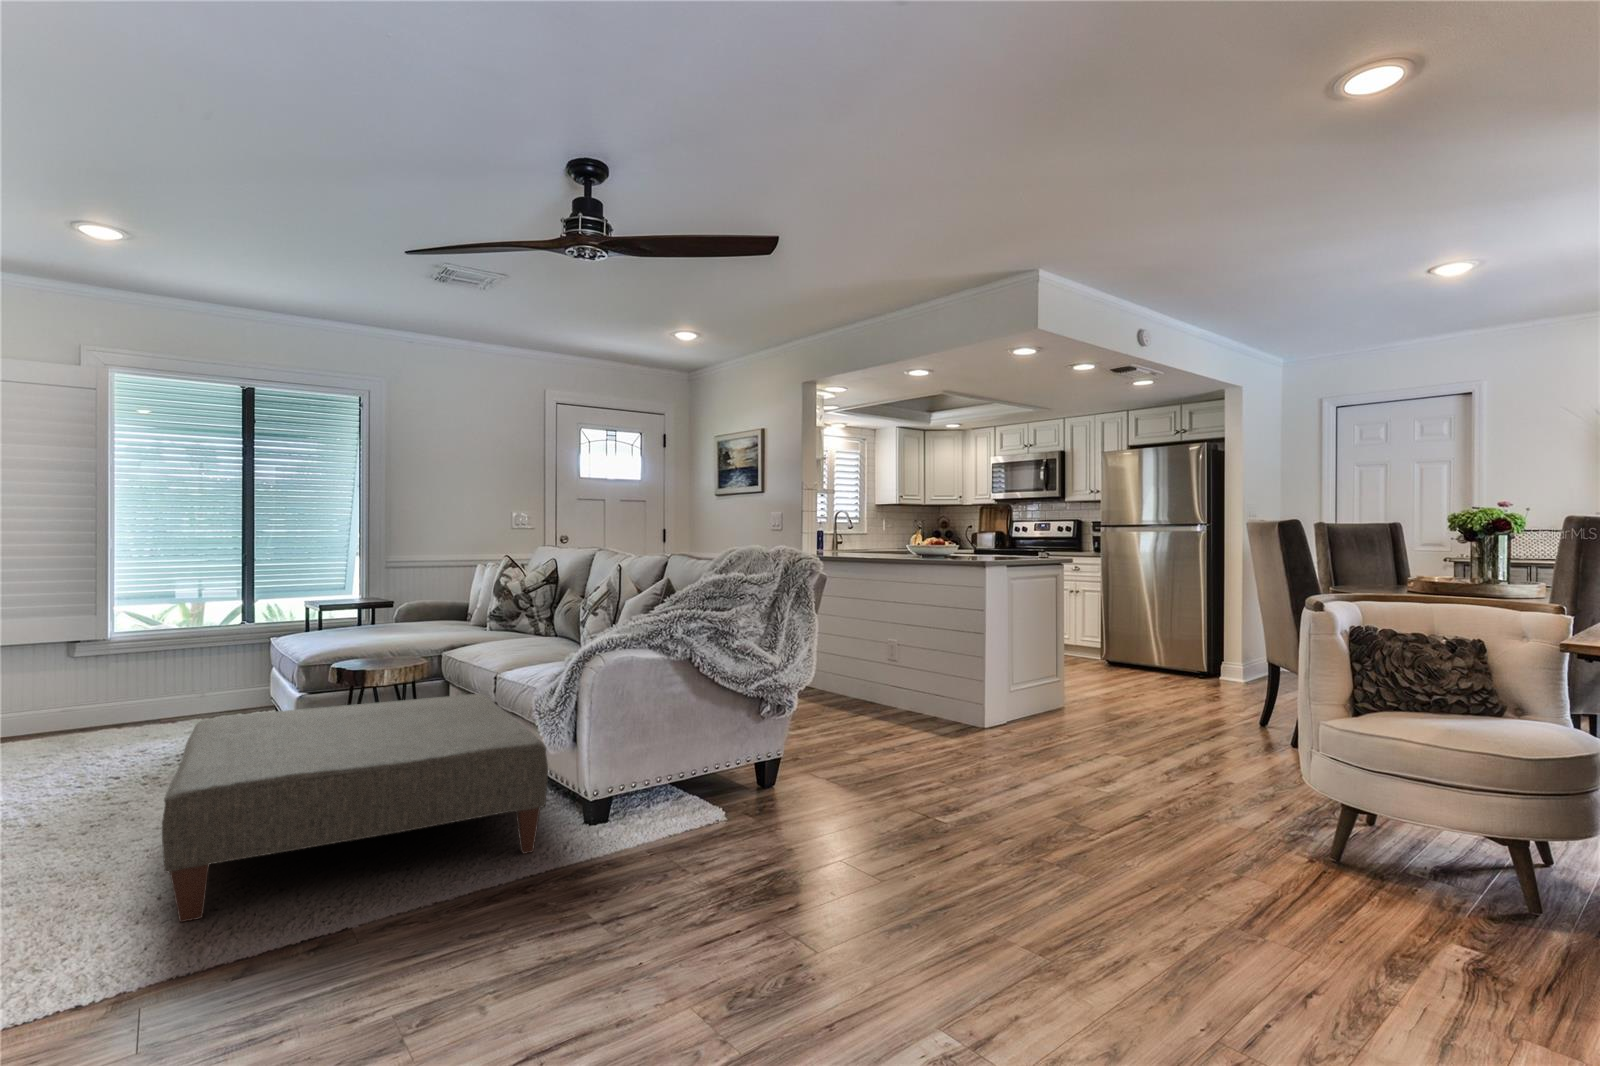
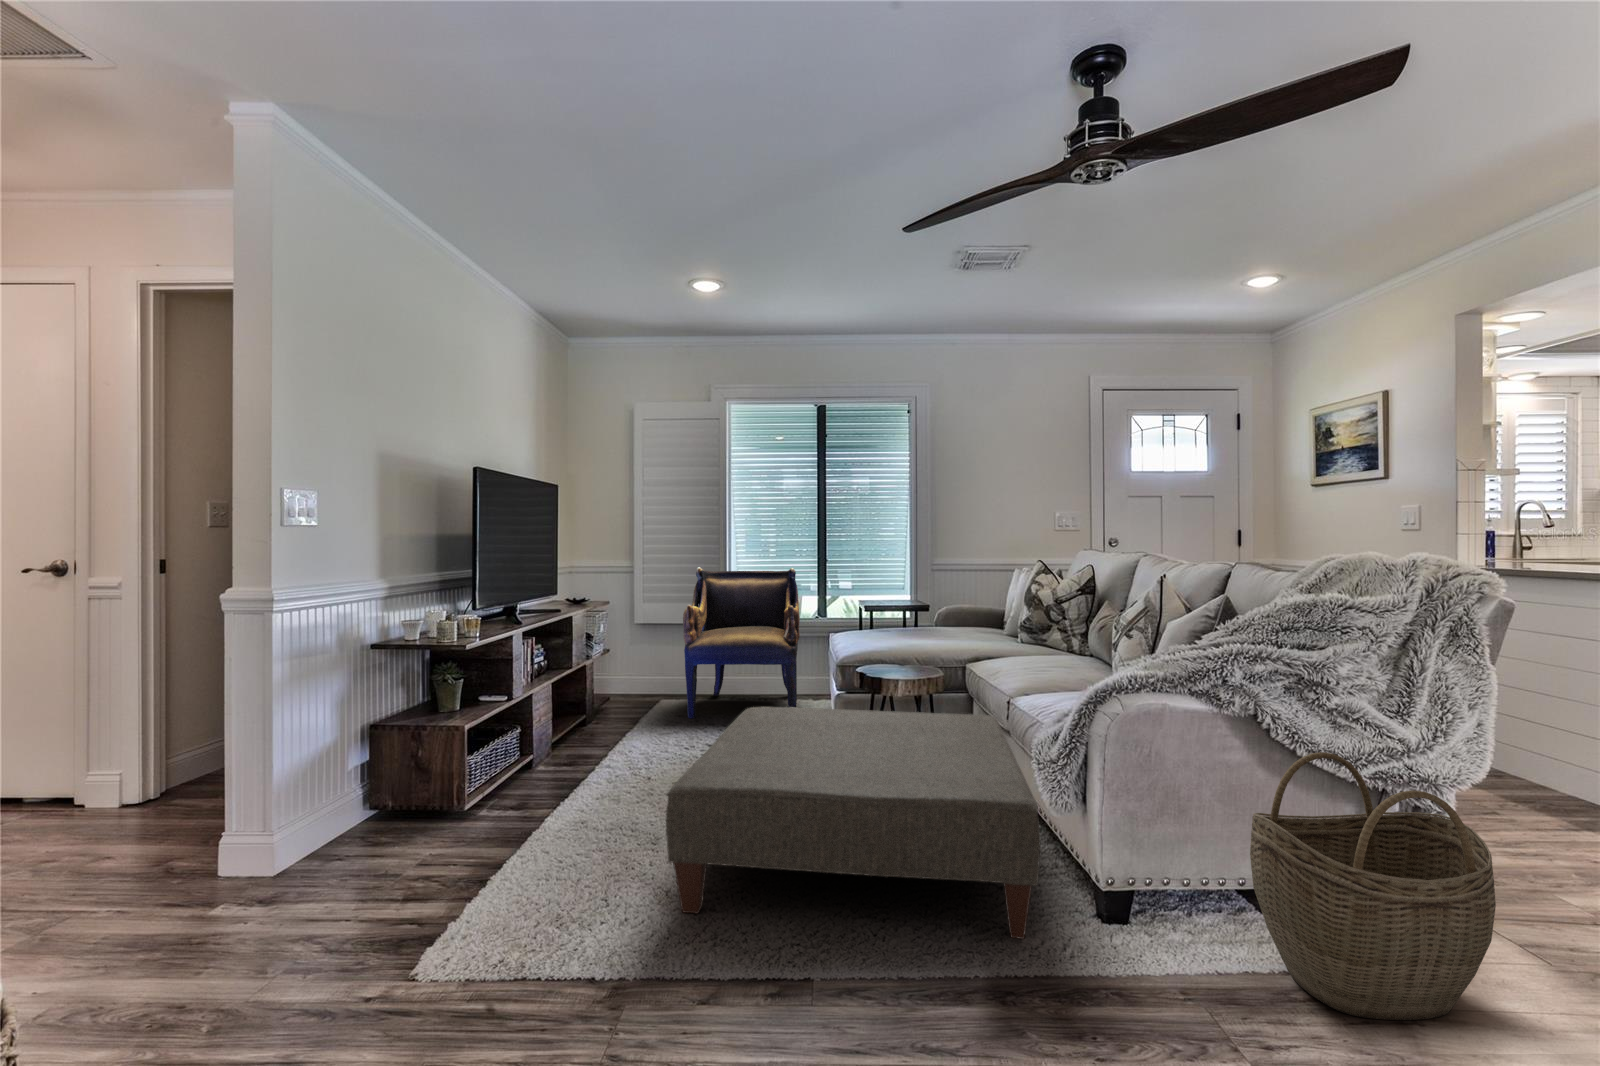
armchair: none [35,566,222,763] -> present [683,567,800,718]
woven basket: none [687,677,809,834] -> present [1250,752,1496,1020]

